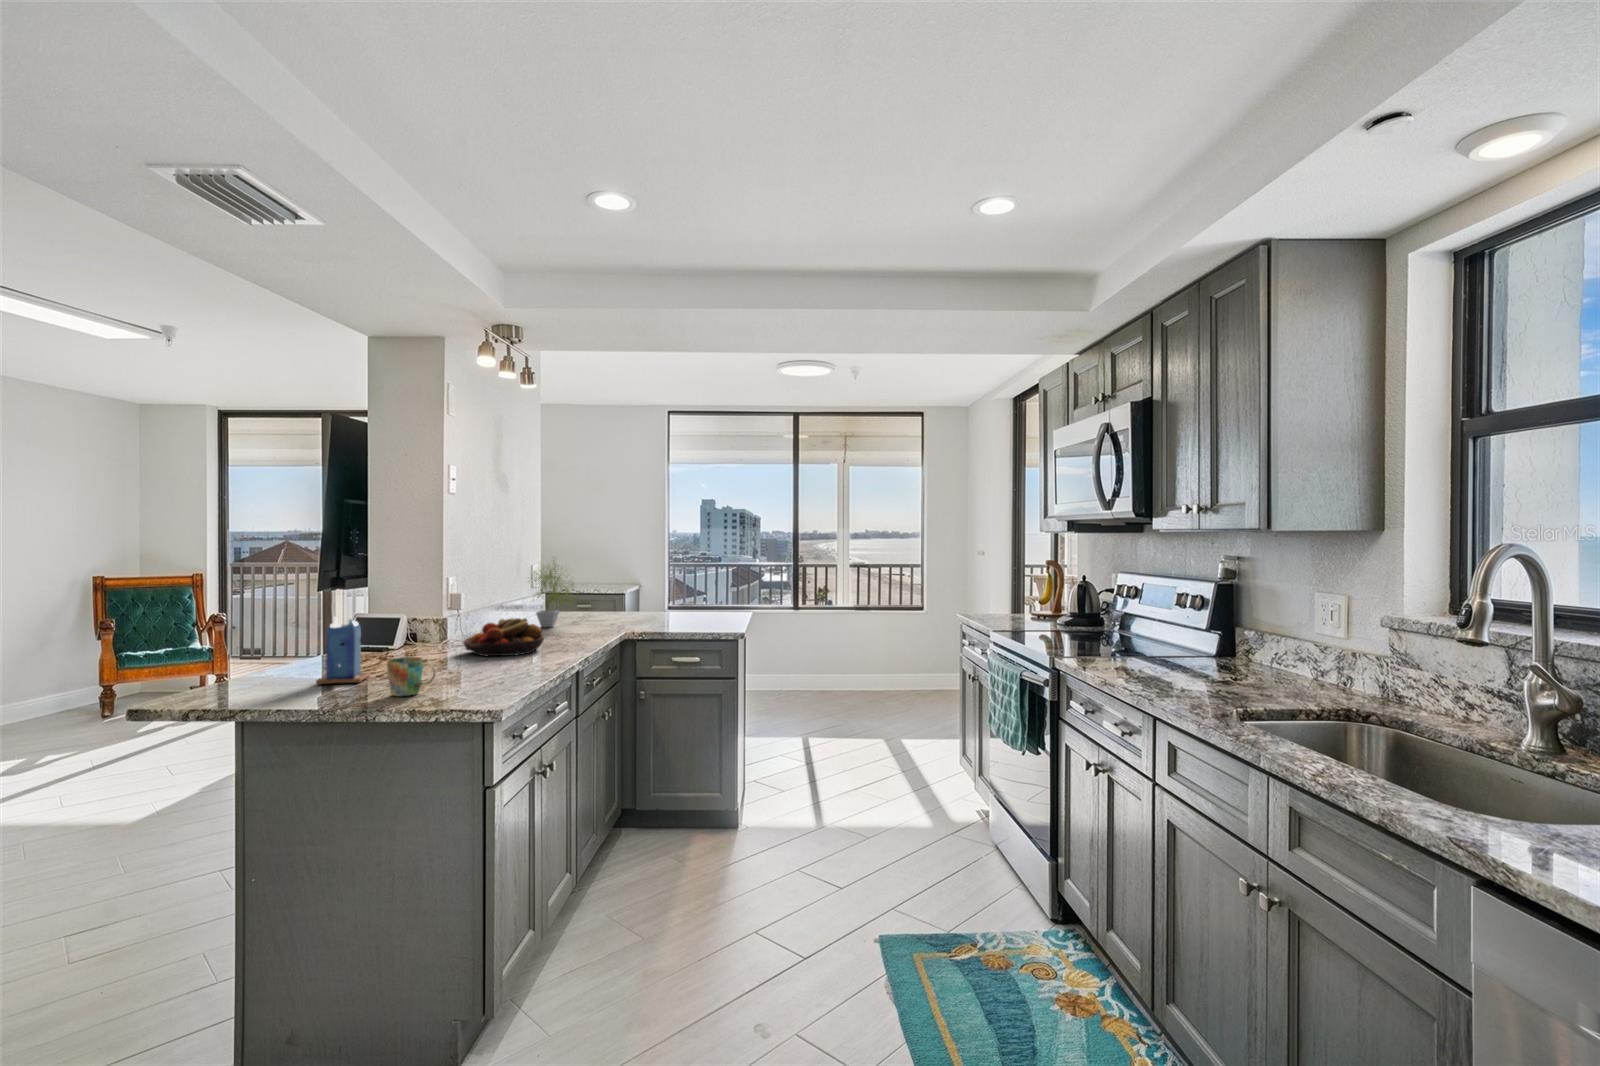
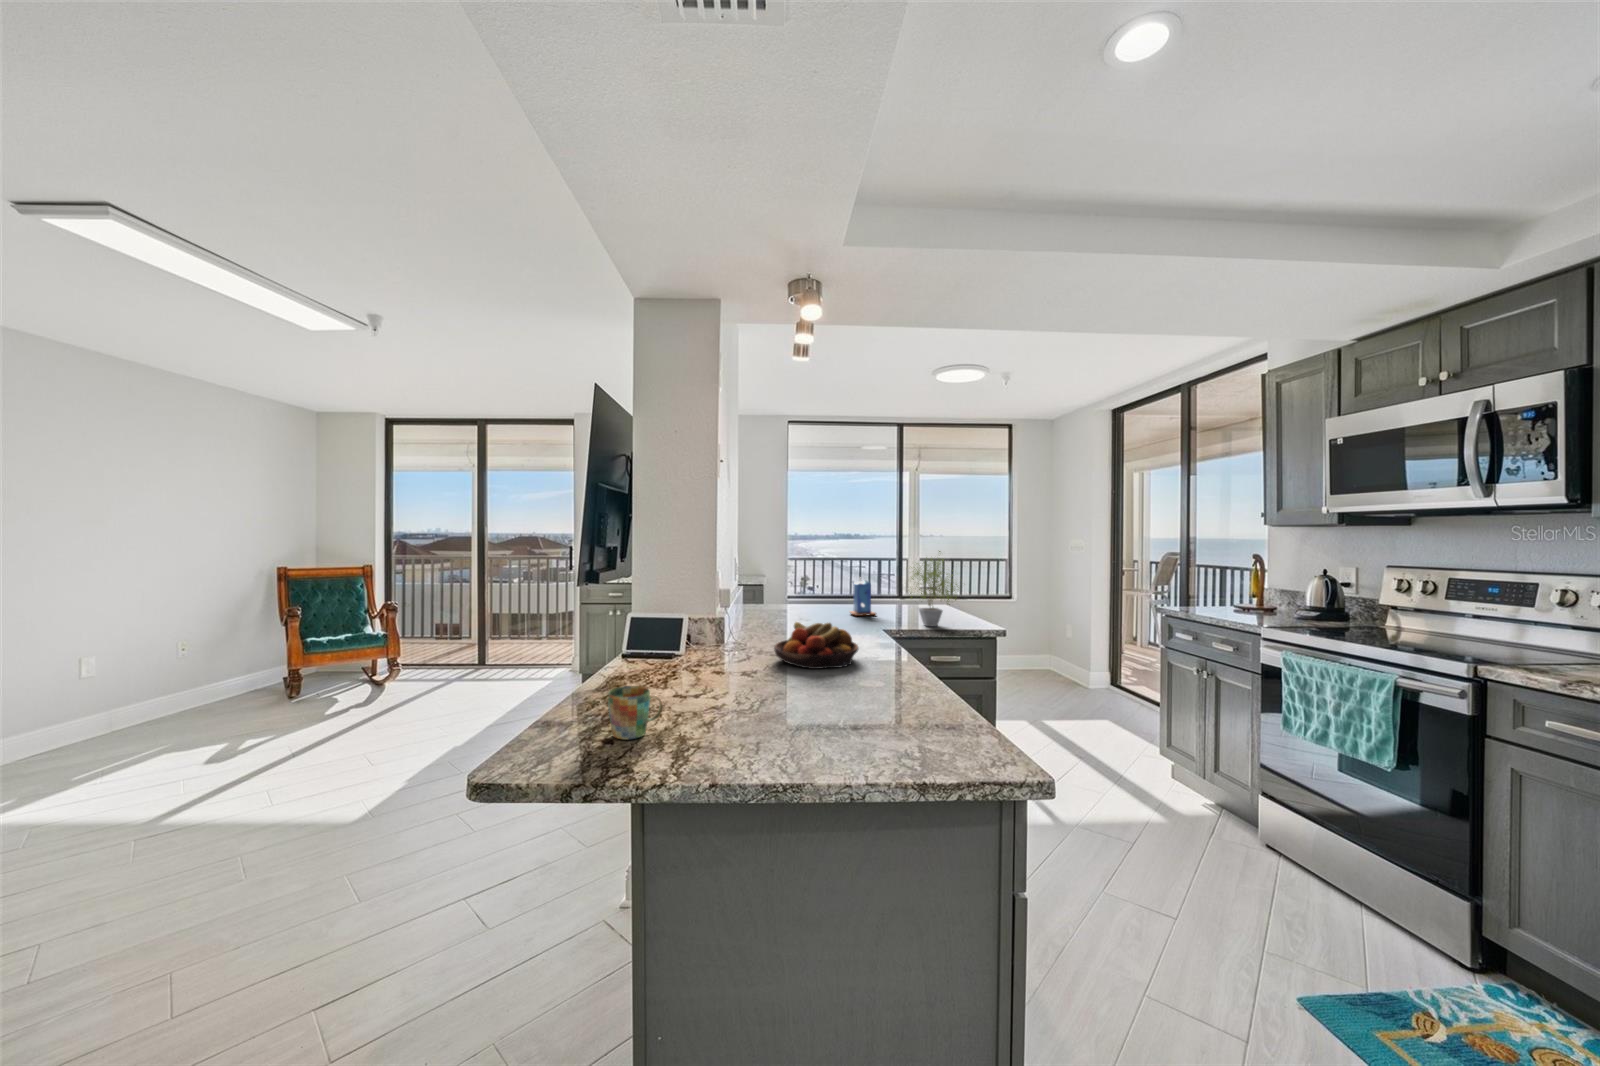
potted plant: present [531,560,574,627] -> present [910,551,959,626]
candle: present [316,617,370,684] -> present [850,579,876,616]
mug: present [387,657,436,696] -> present [608,686,663,740]

